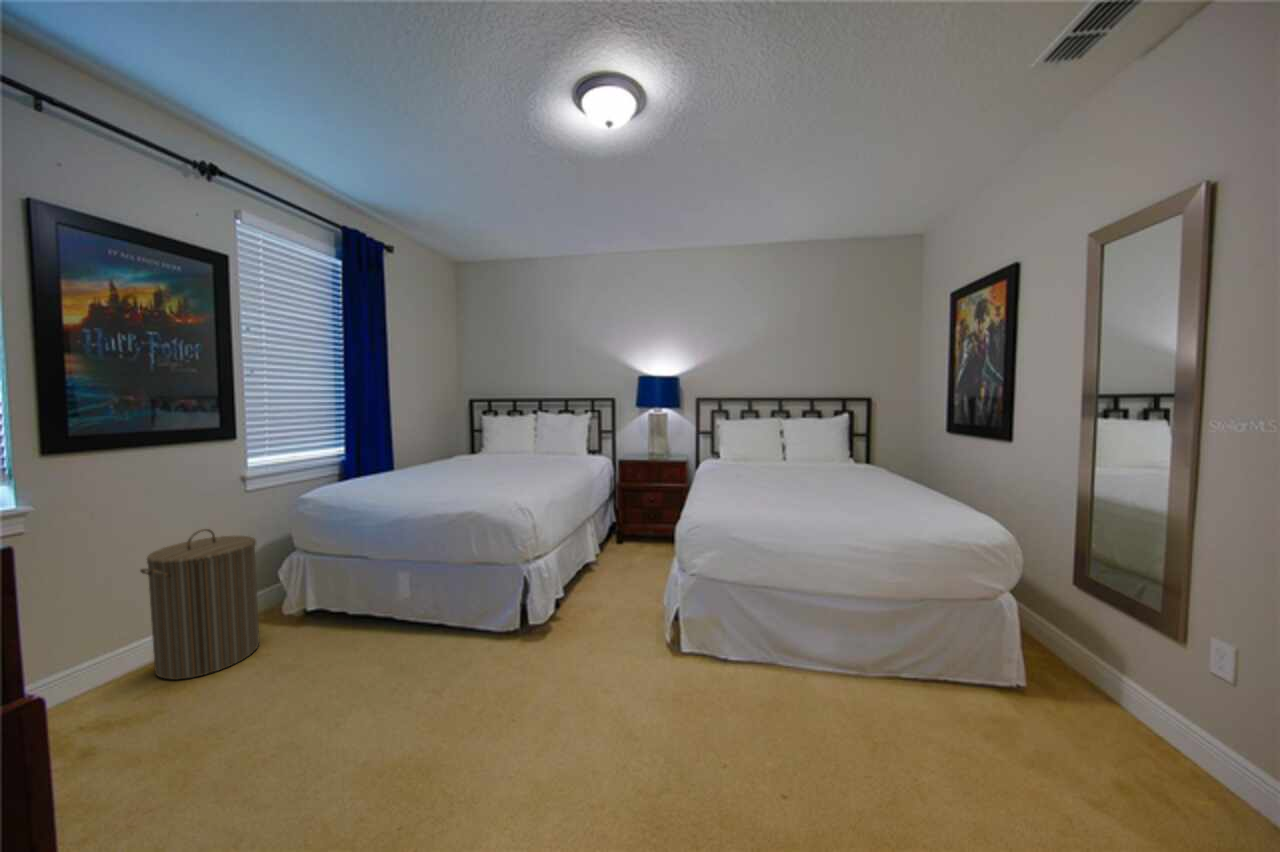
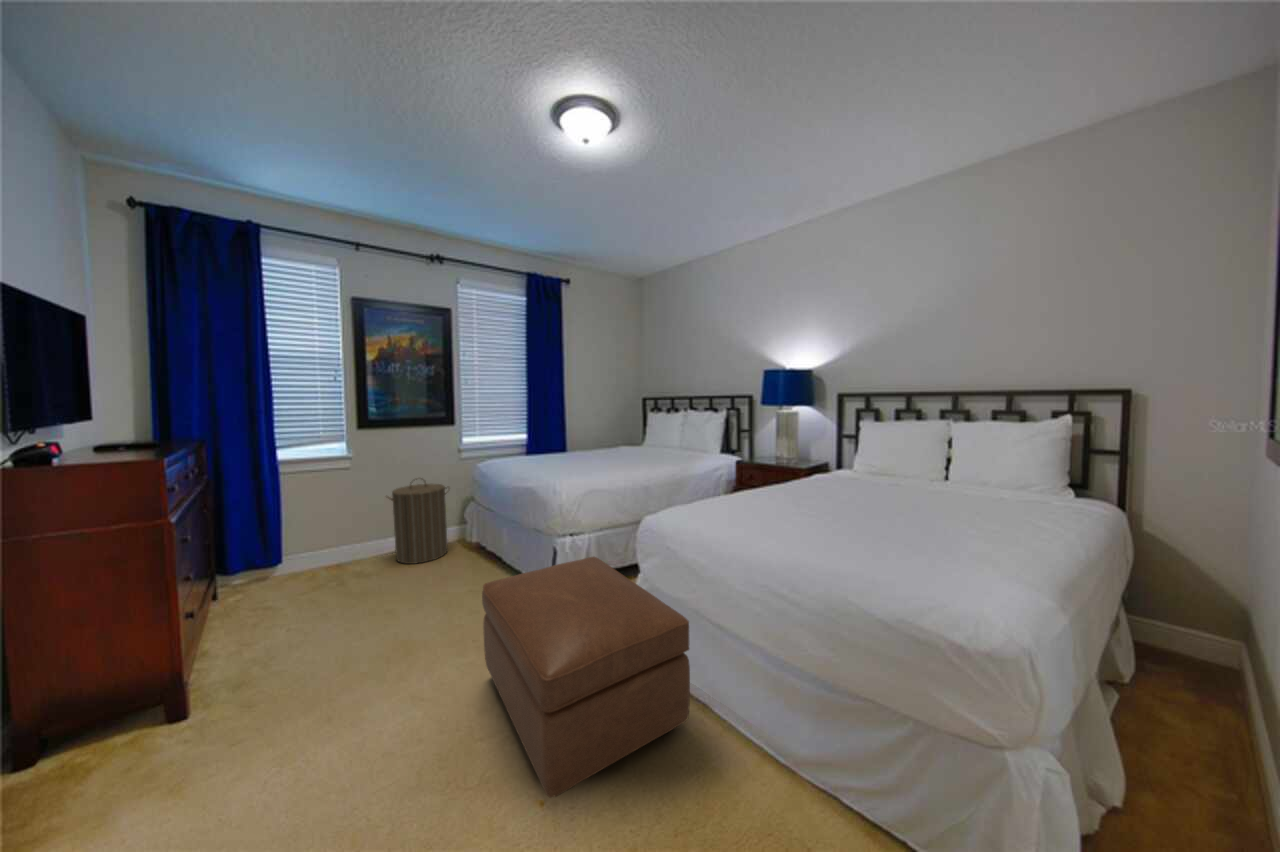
ottoman: none [550,568,773,772] -> present [482,557,690,797]

